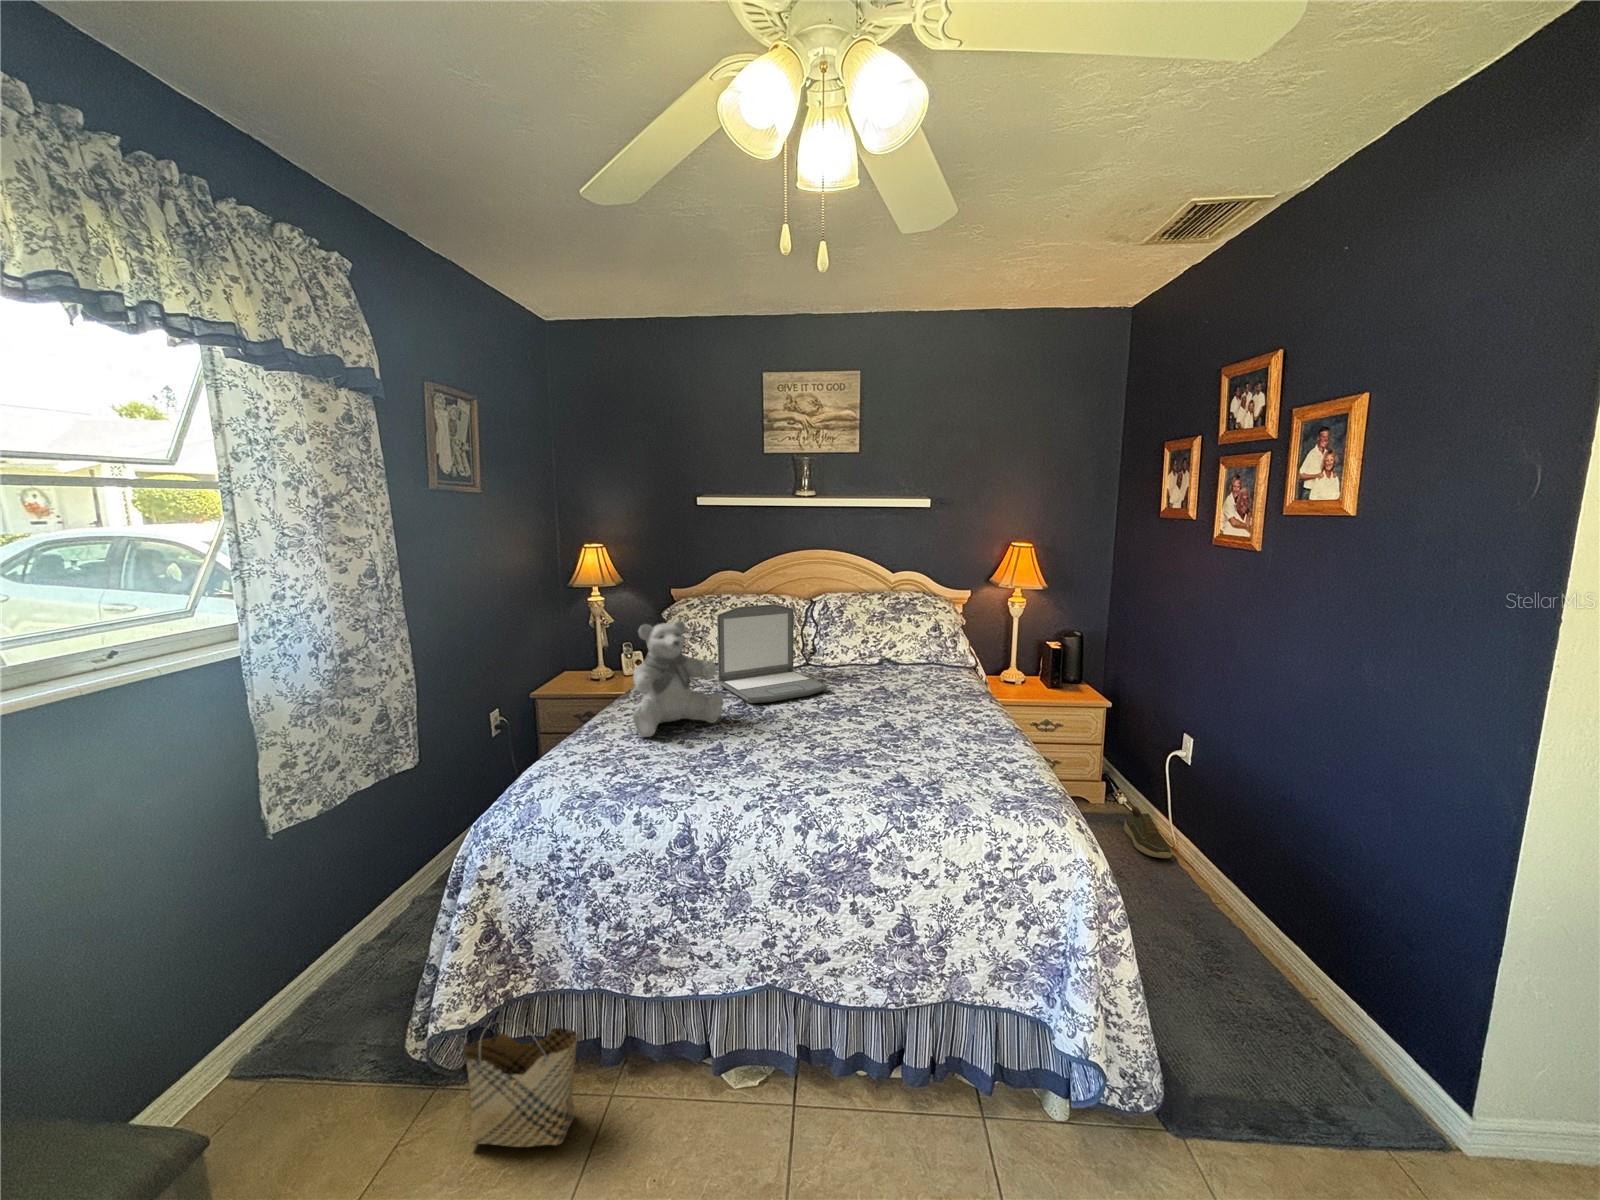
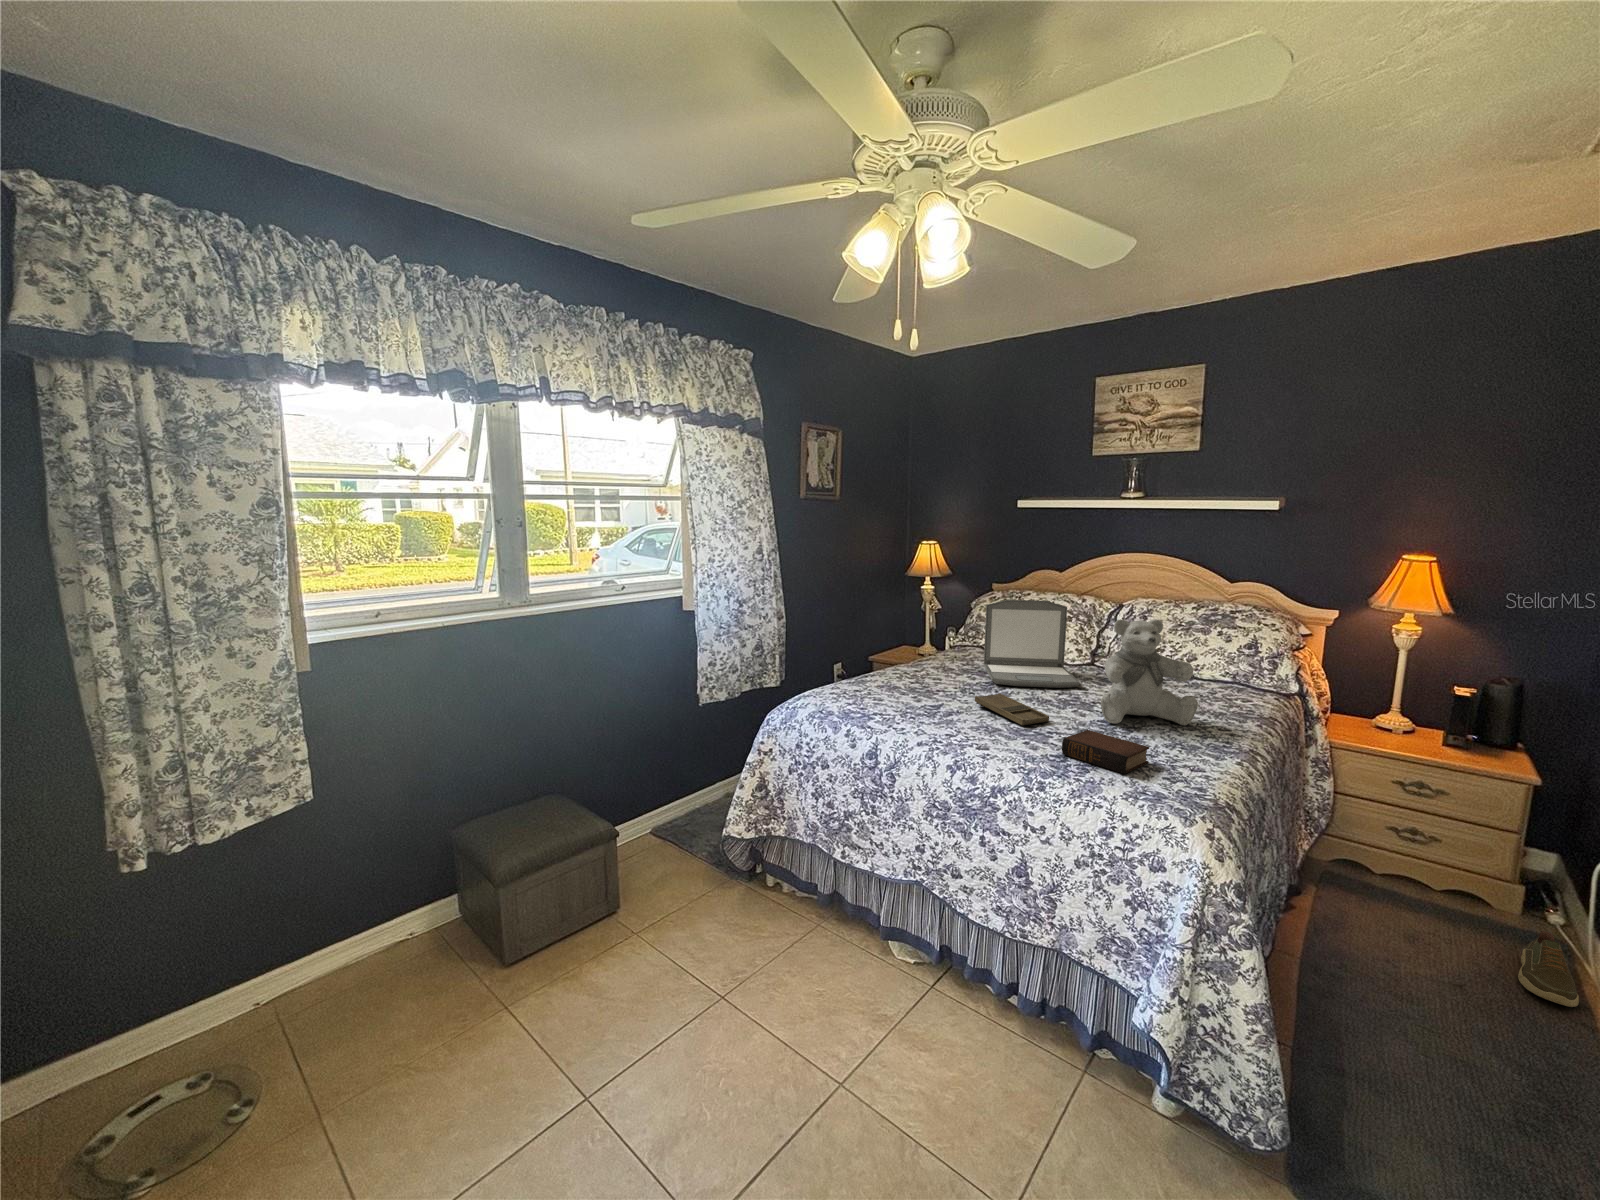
teddy bear: present [632,620,723,737] -> present [1101,619,1198,725]
tray: none [759,716,849,751] -> present [975,693,1049,725]
book: none [905,742,979,784] -> present [1062,730,1149,774]
woven basket: present [463,975,578,1147] -> none [734,818,797,927]

